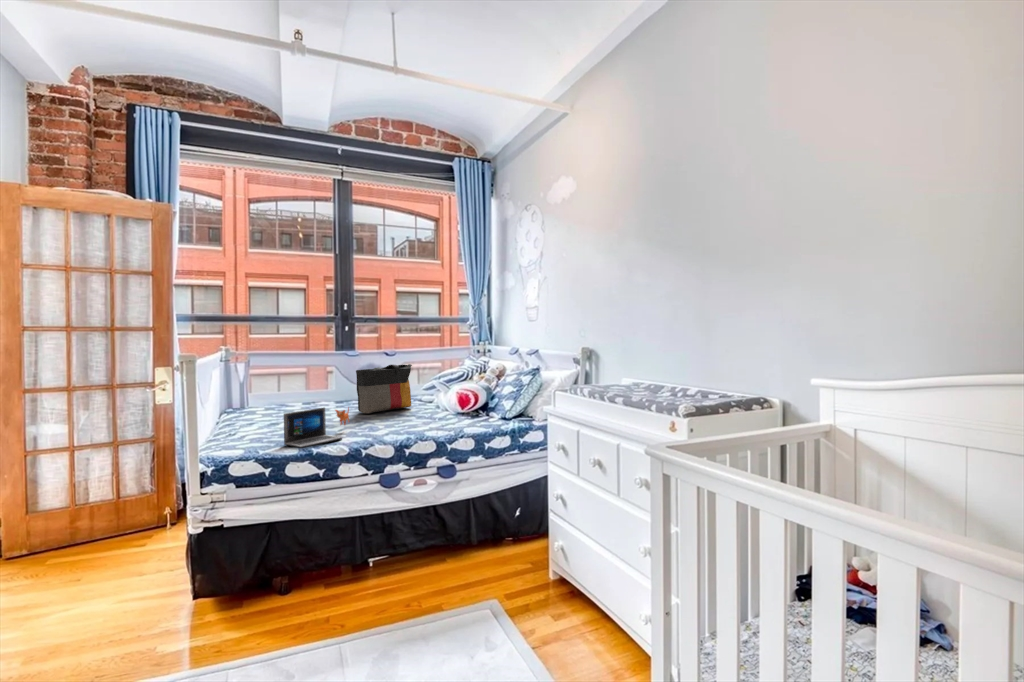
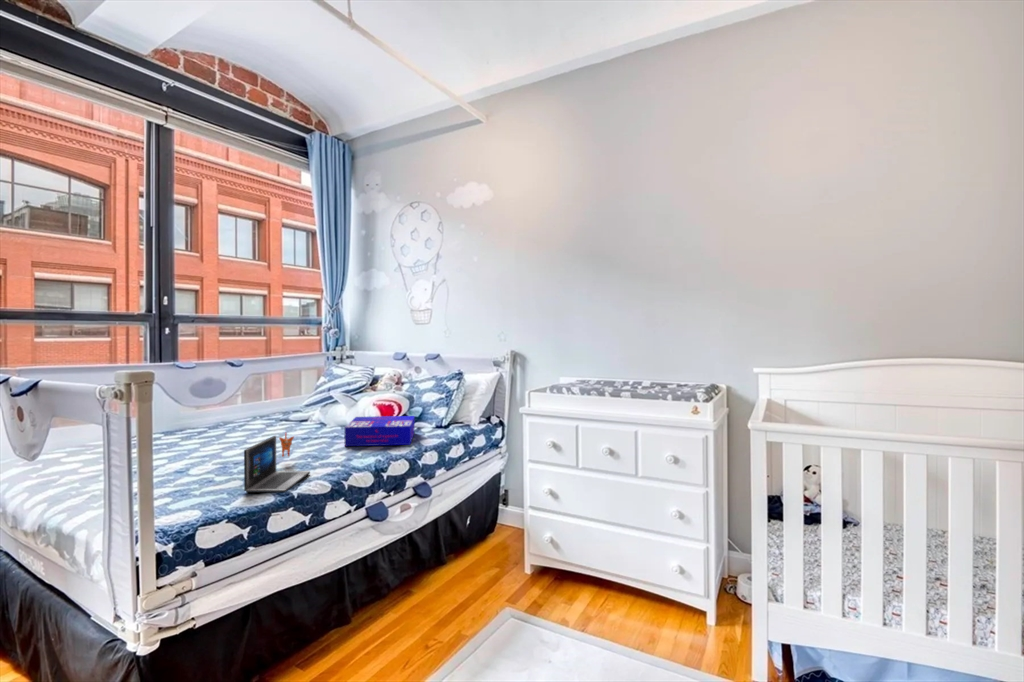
tote bag: present [356,364,412,413] -> none [241,374,309,438]
board game: none [403,402,476,429] -> present [344,416,415,446]

